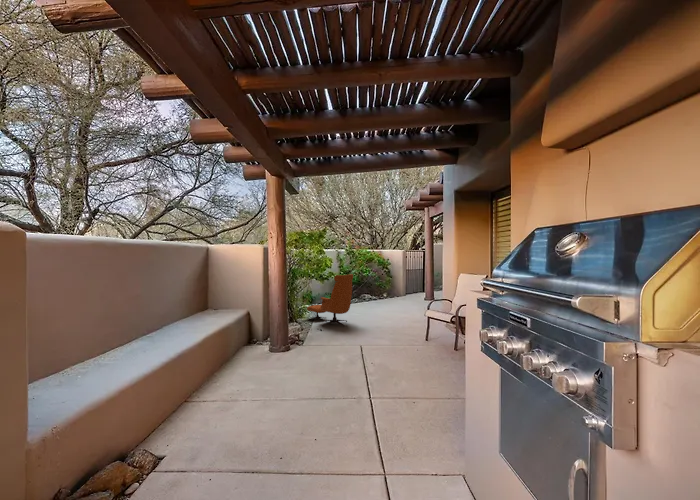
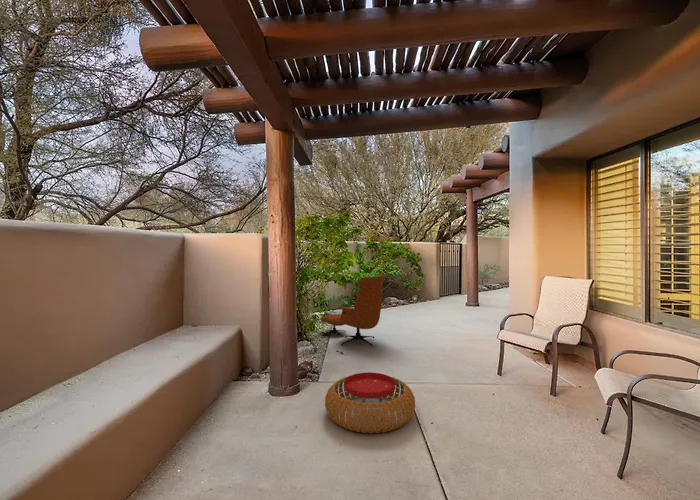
pouf: none [306,335,364,369] -> present [325,372,415,433]

